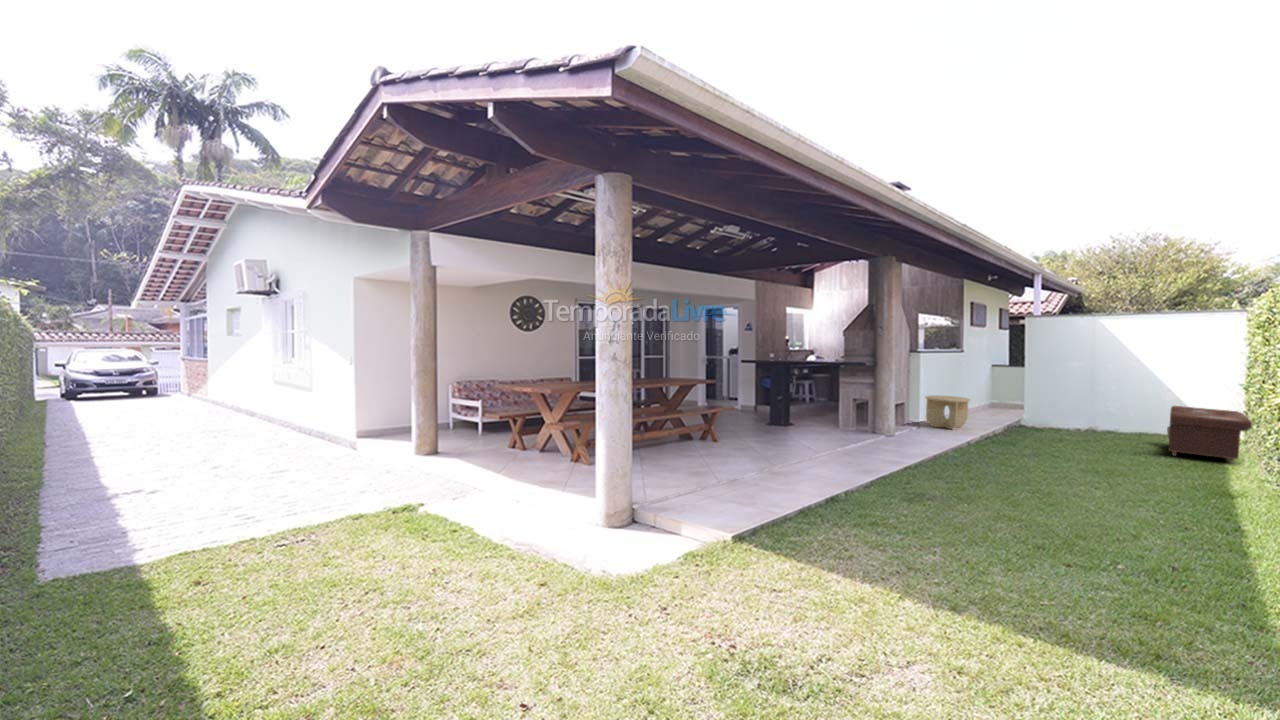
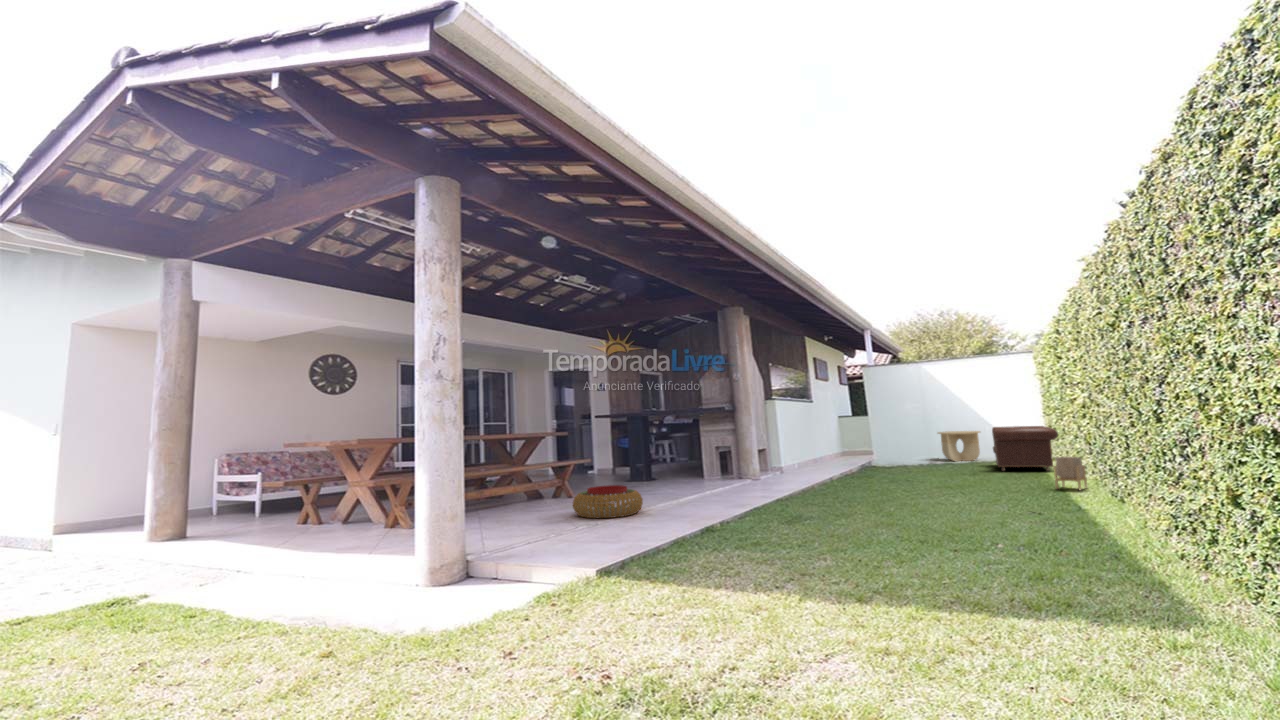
side table: present [926,395,970,429] -> present [938,431,980,461]
pouf: none [716,440,778,471] -> present [573,485,643,518]
planter: none [1226,460,1269,500] -> present [1054,457,1087,490]

